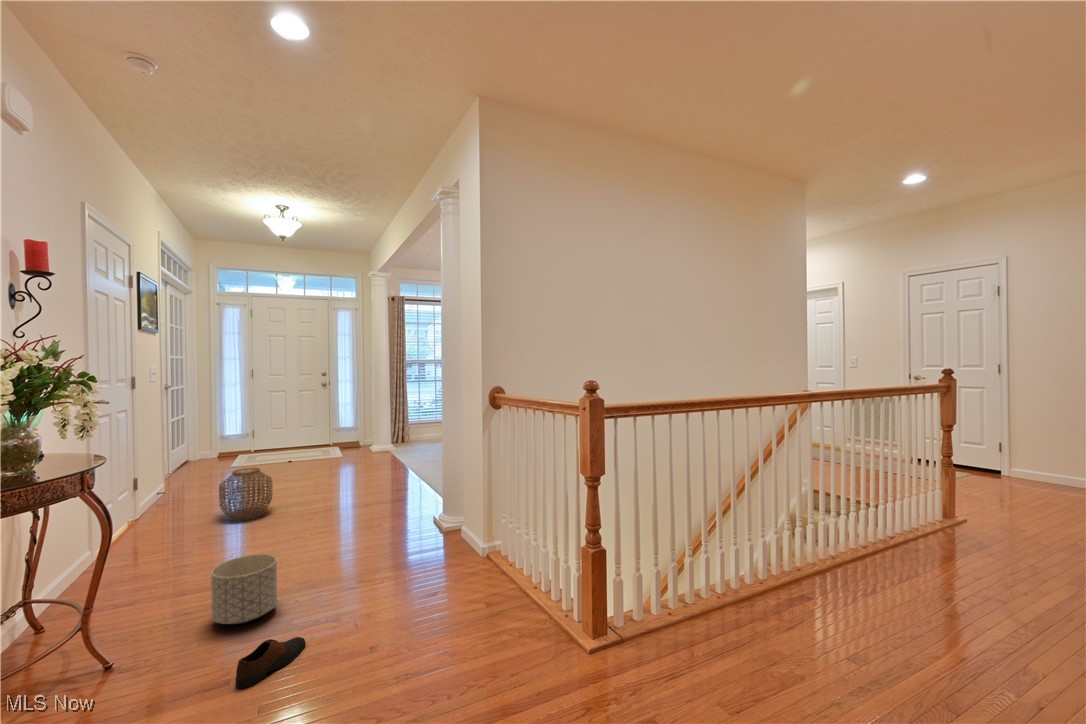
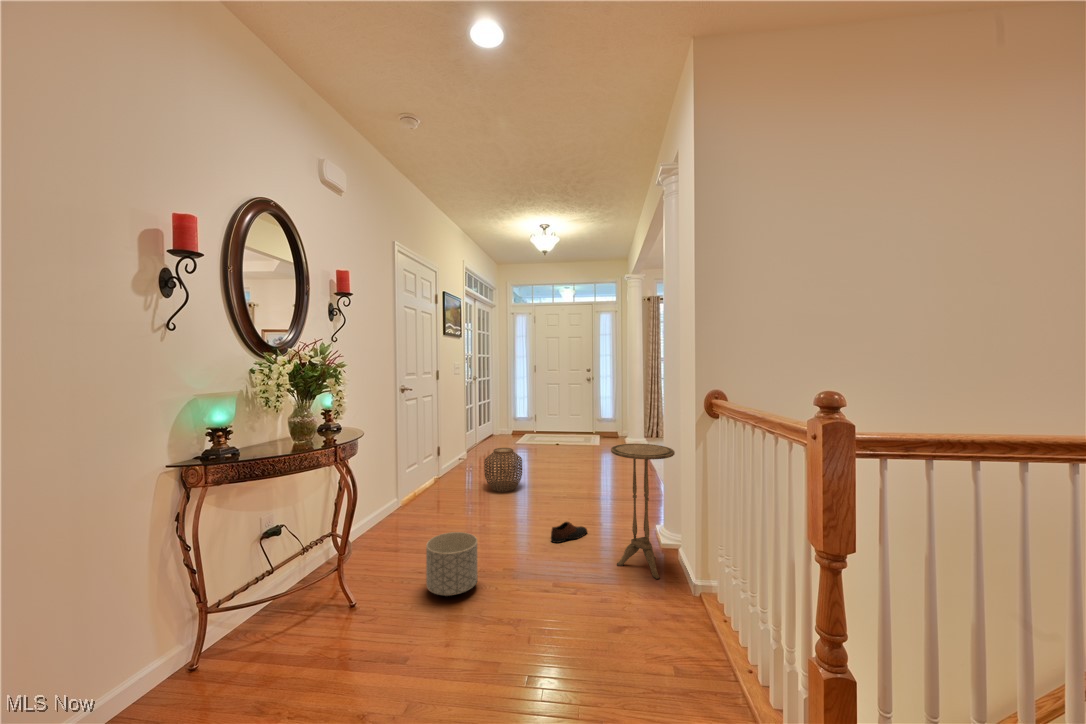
side table: none [406,439,463,554] -> present [611,444,675,579]
shoe: present [236,637,305,688] -> present [551,522,587,543]

